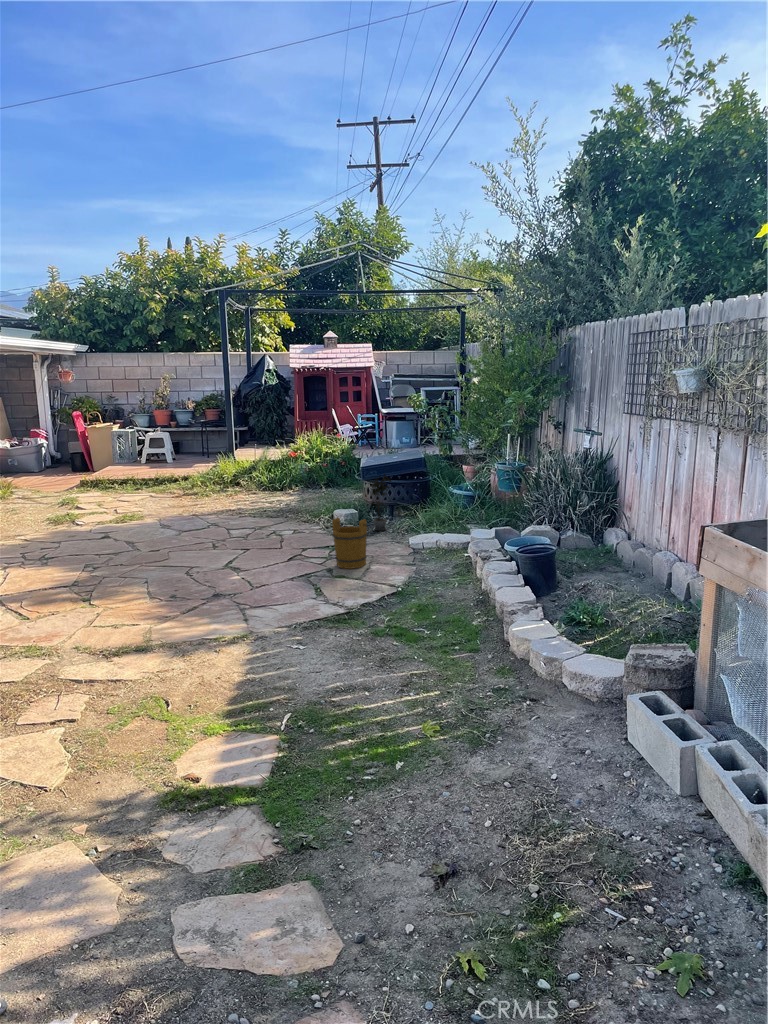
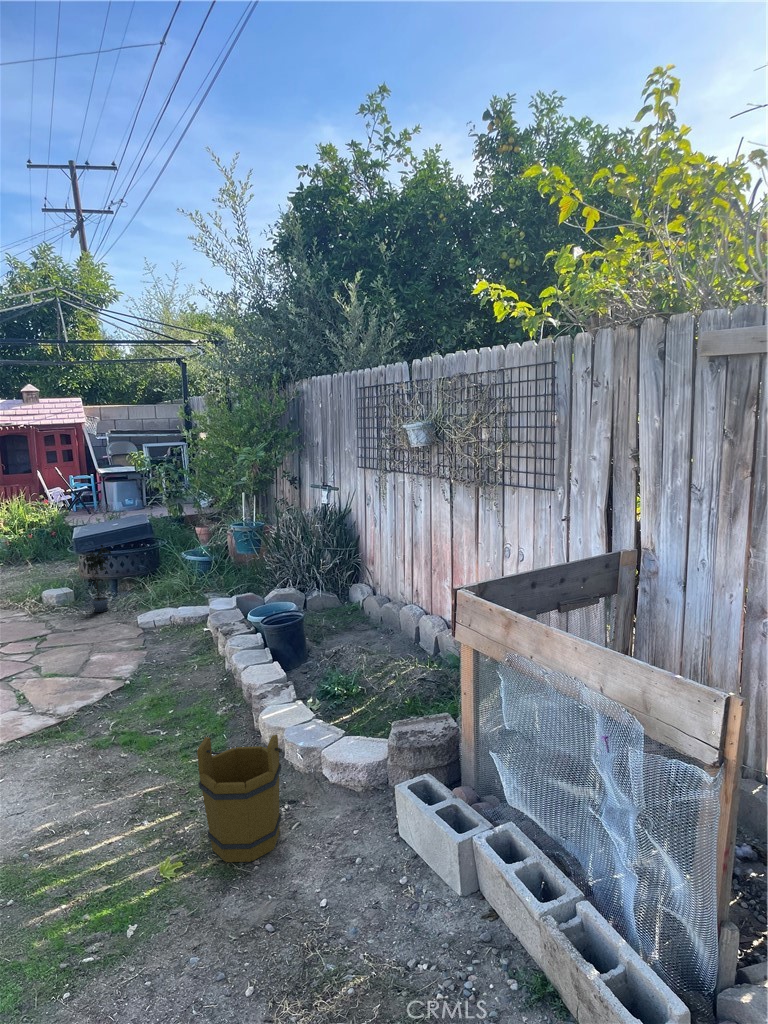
bucket: present [332,518,369,569] -> present [197,735,282,862]

